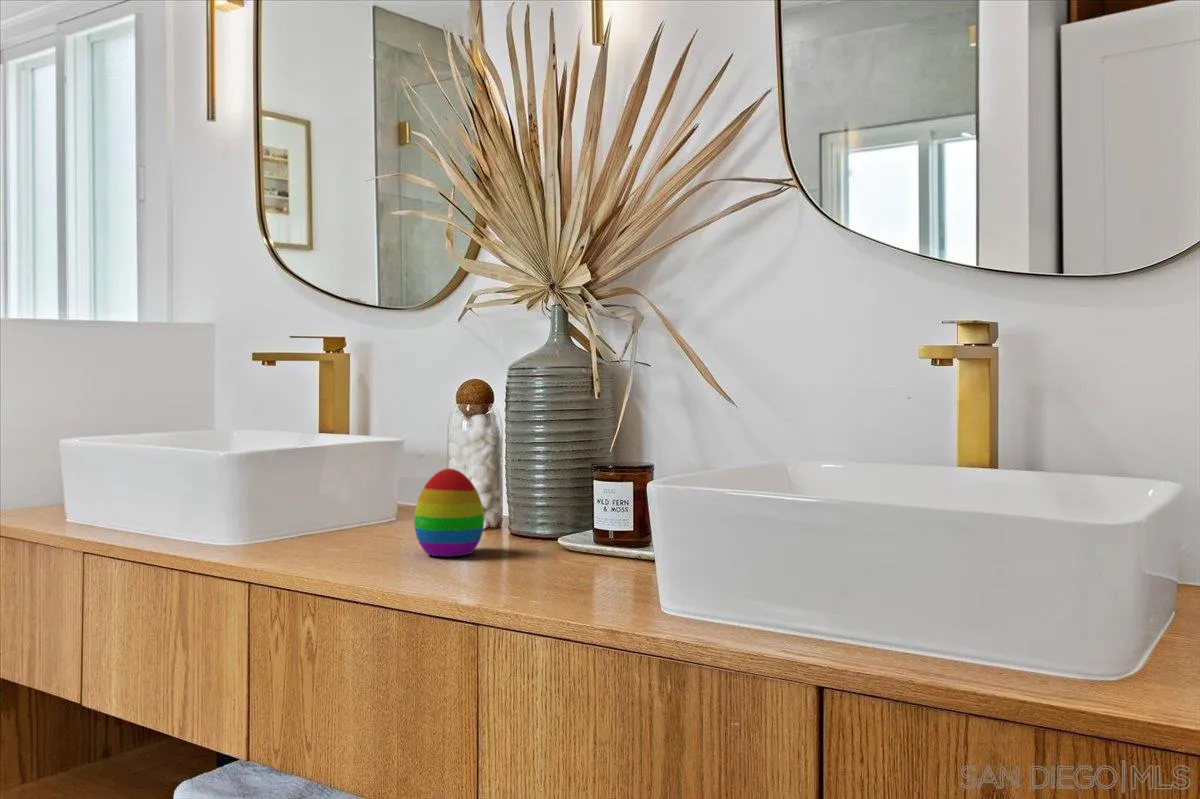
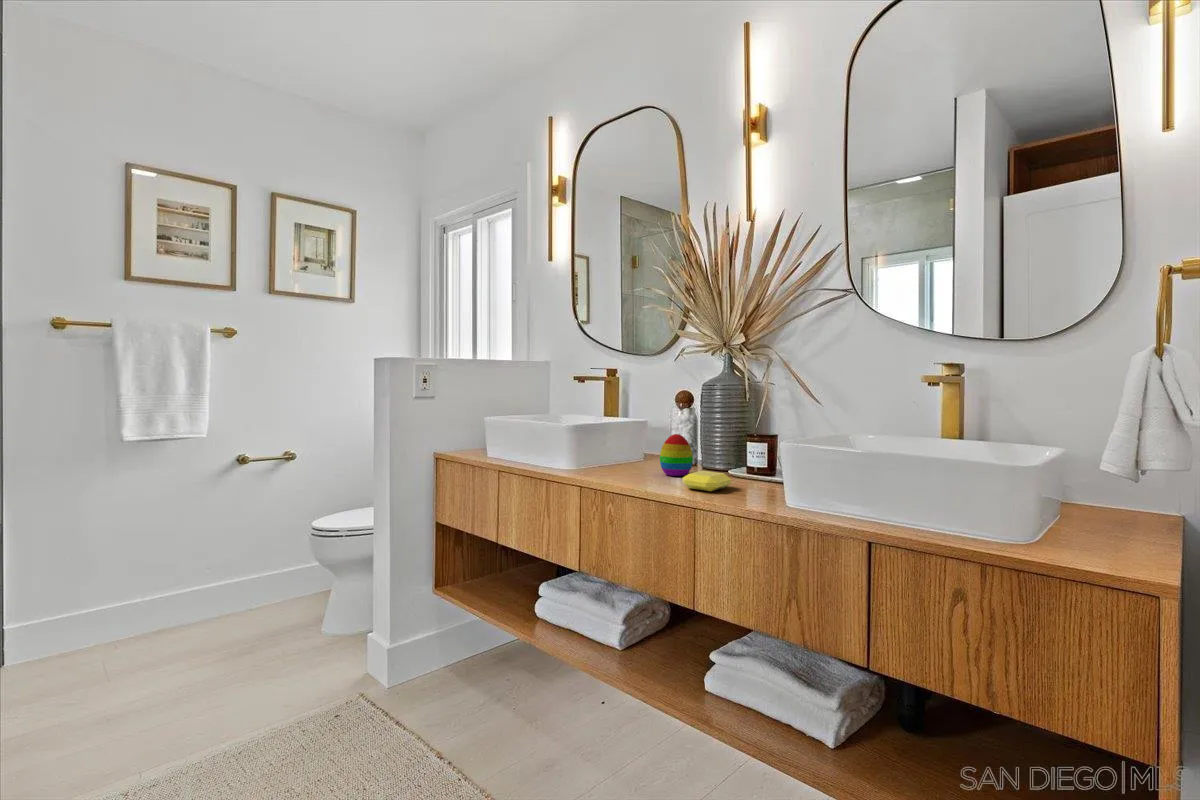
soap bar: none [452,544,554,588] -> present [682,471,731,491]

